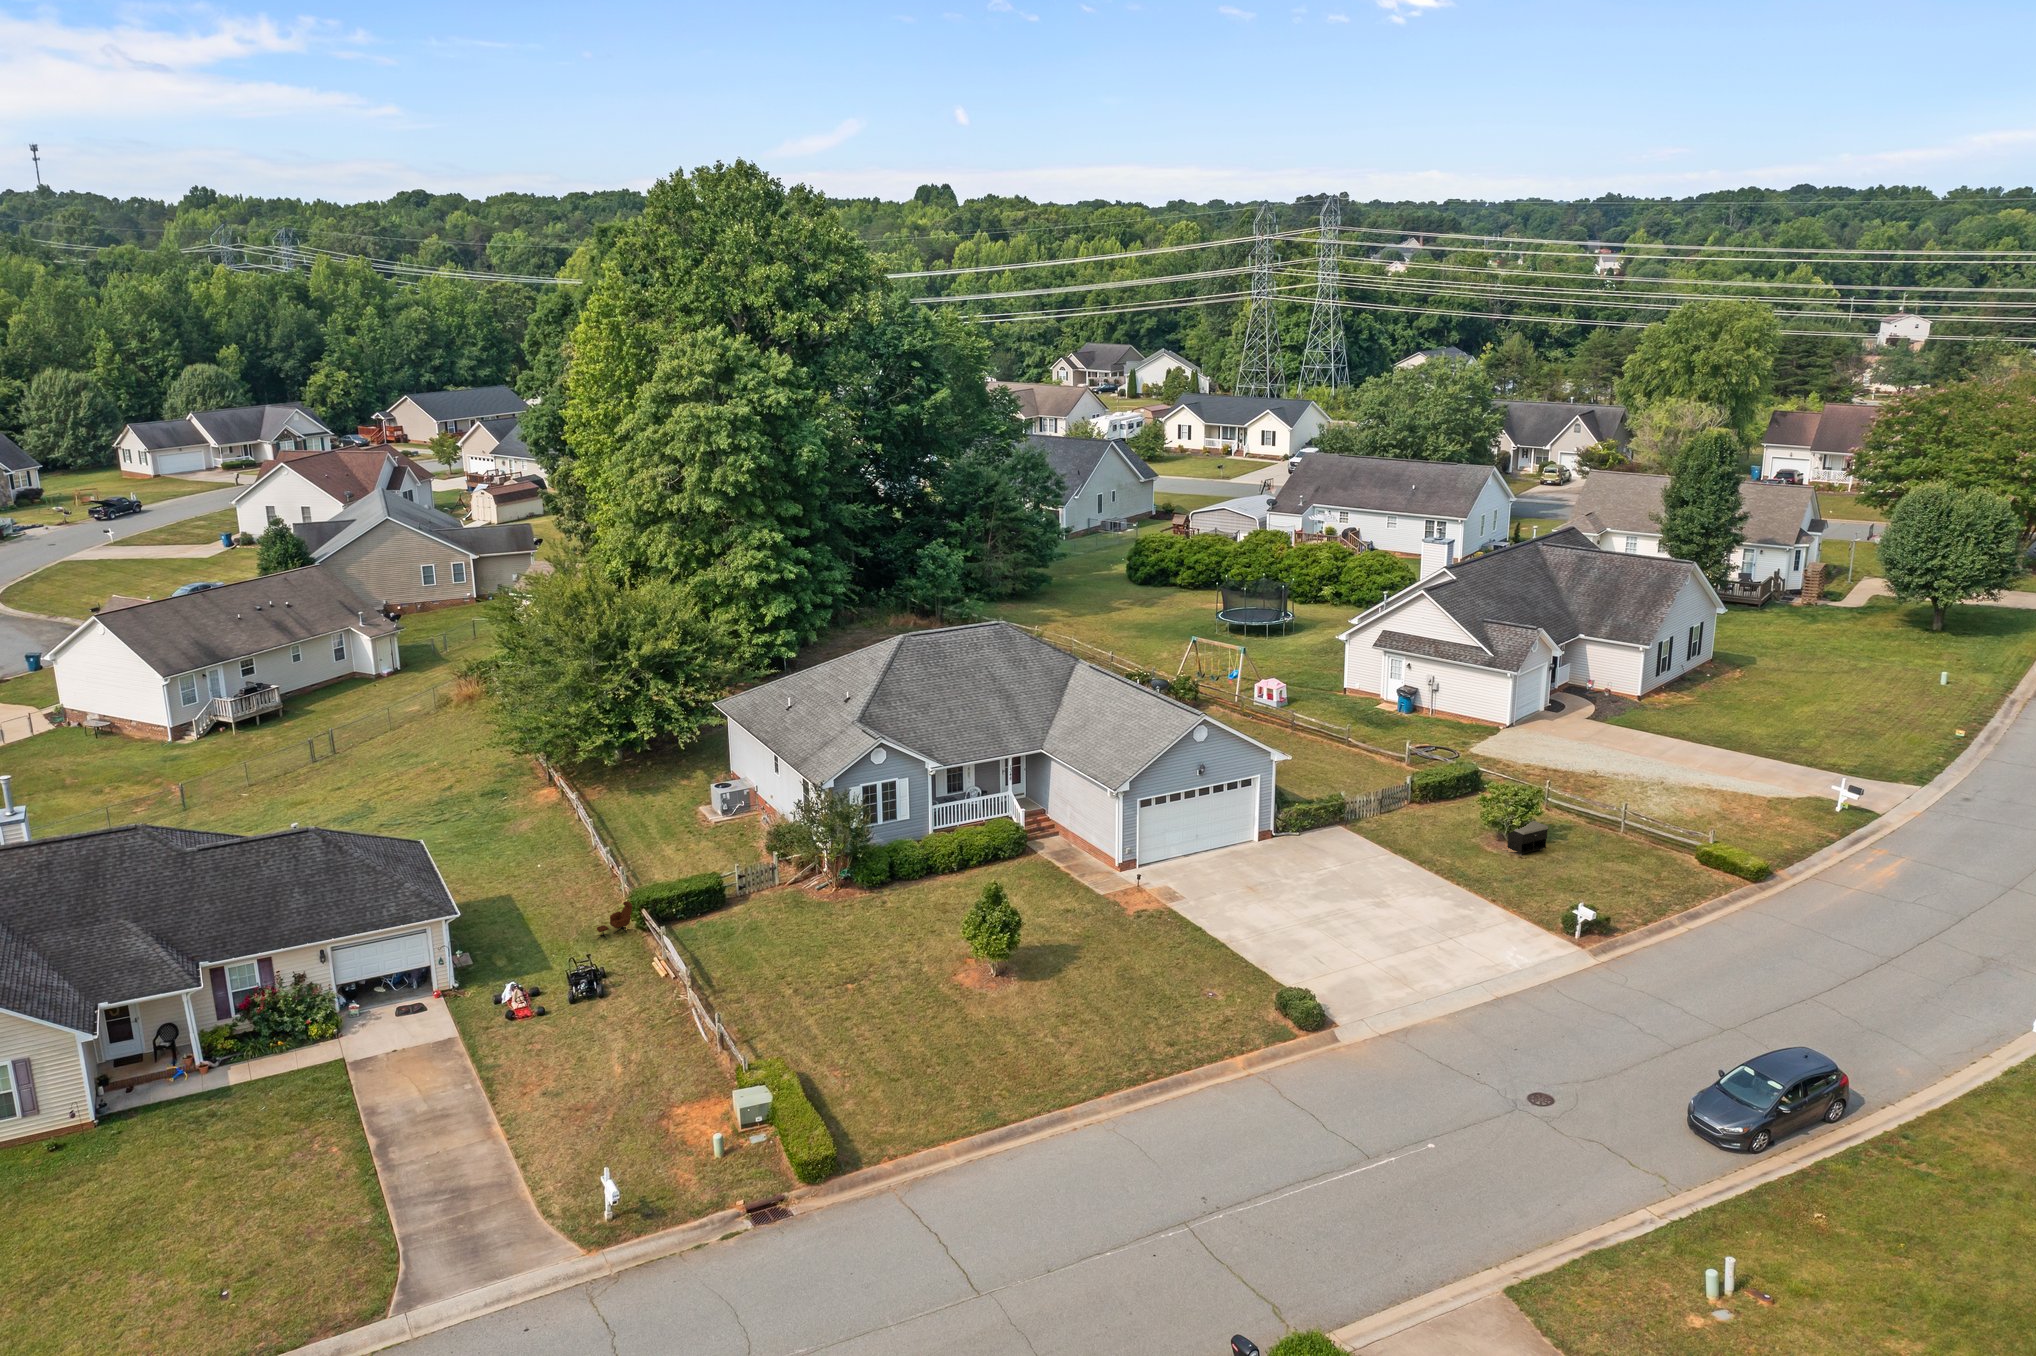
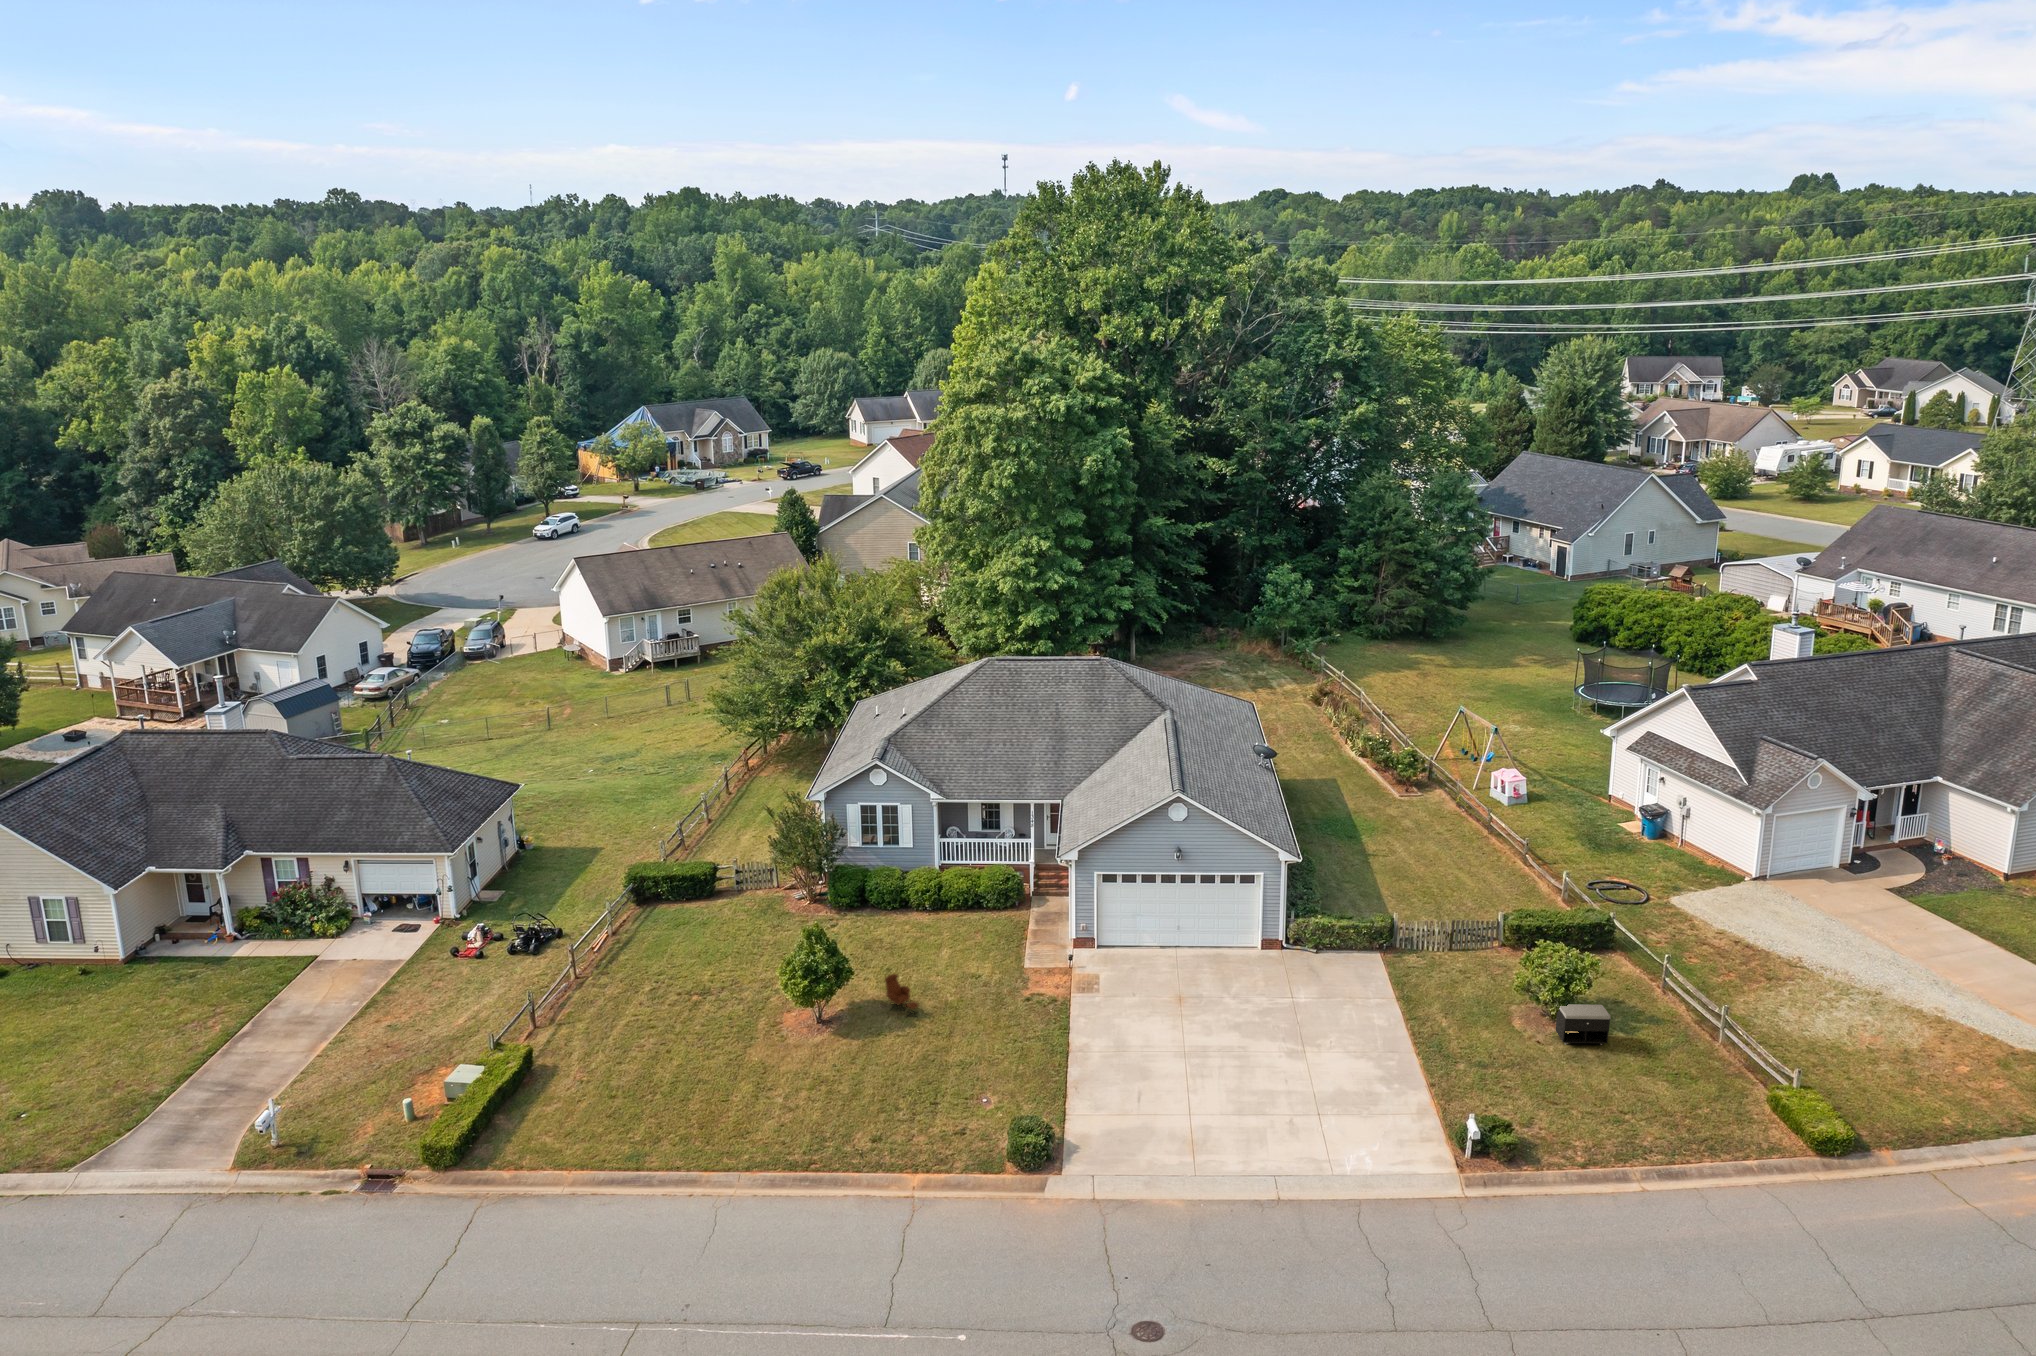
lounge chair: present [597,901,632,939] -> present [885,974,918,1013]

